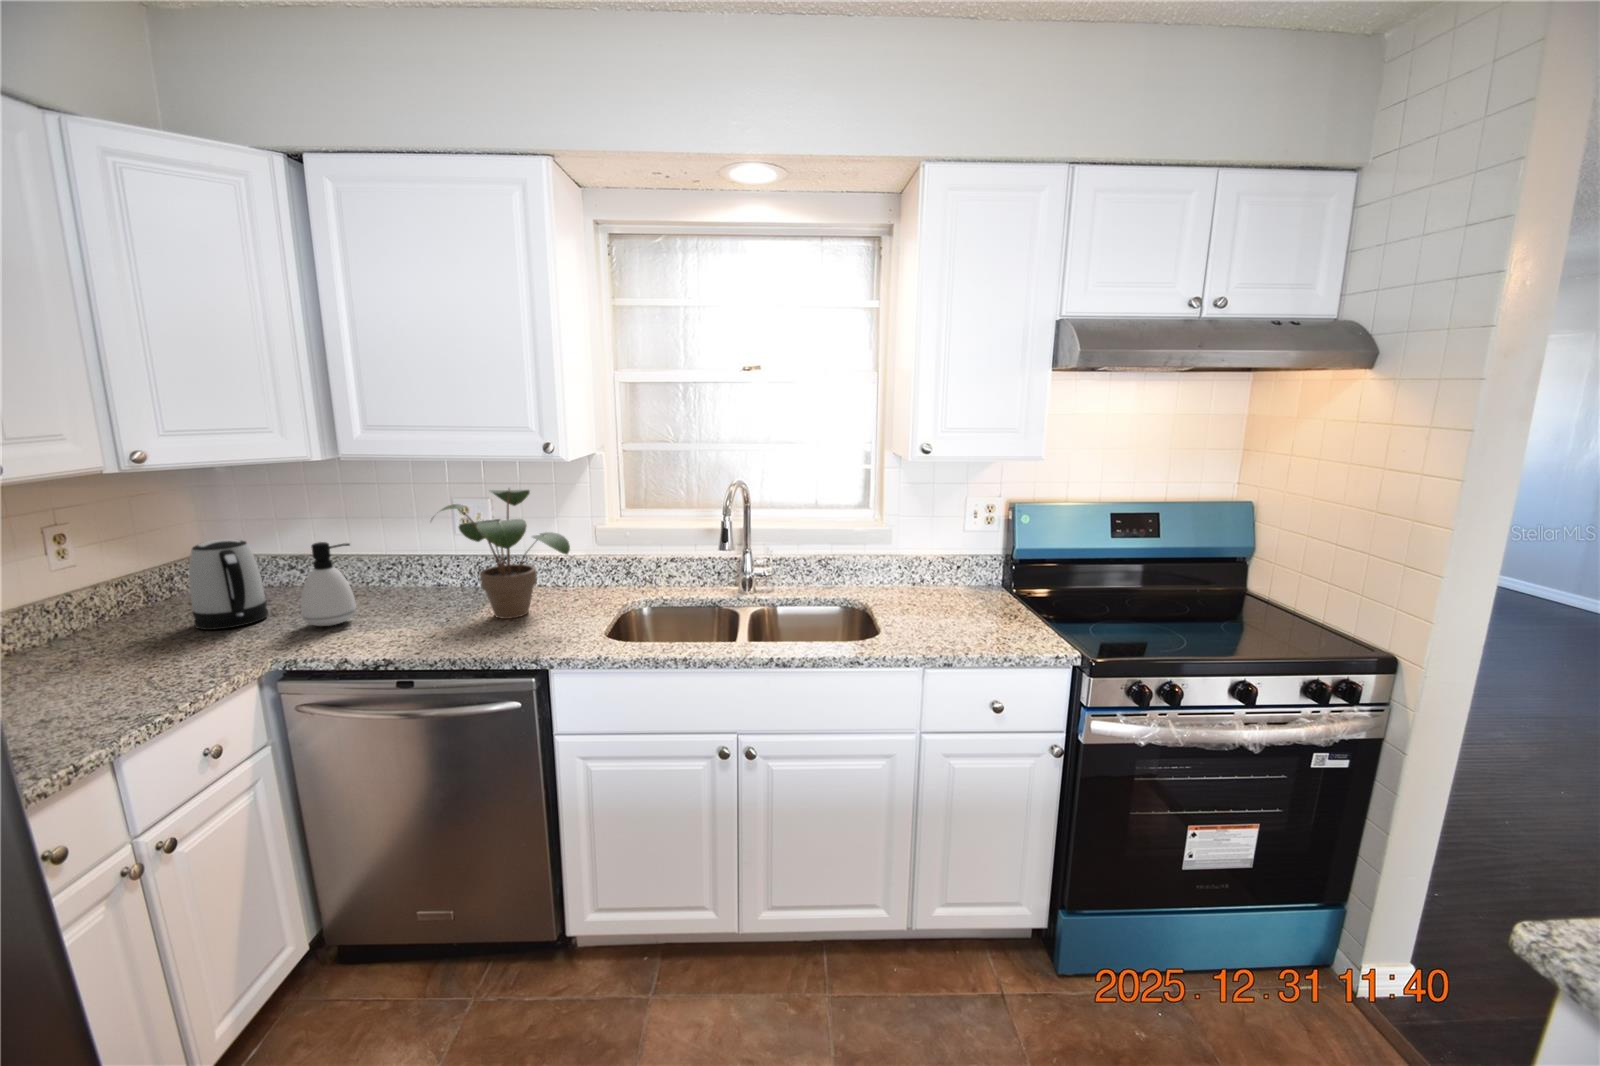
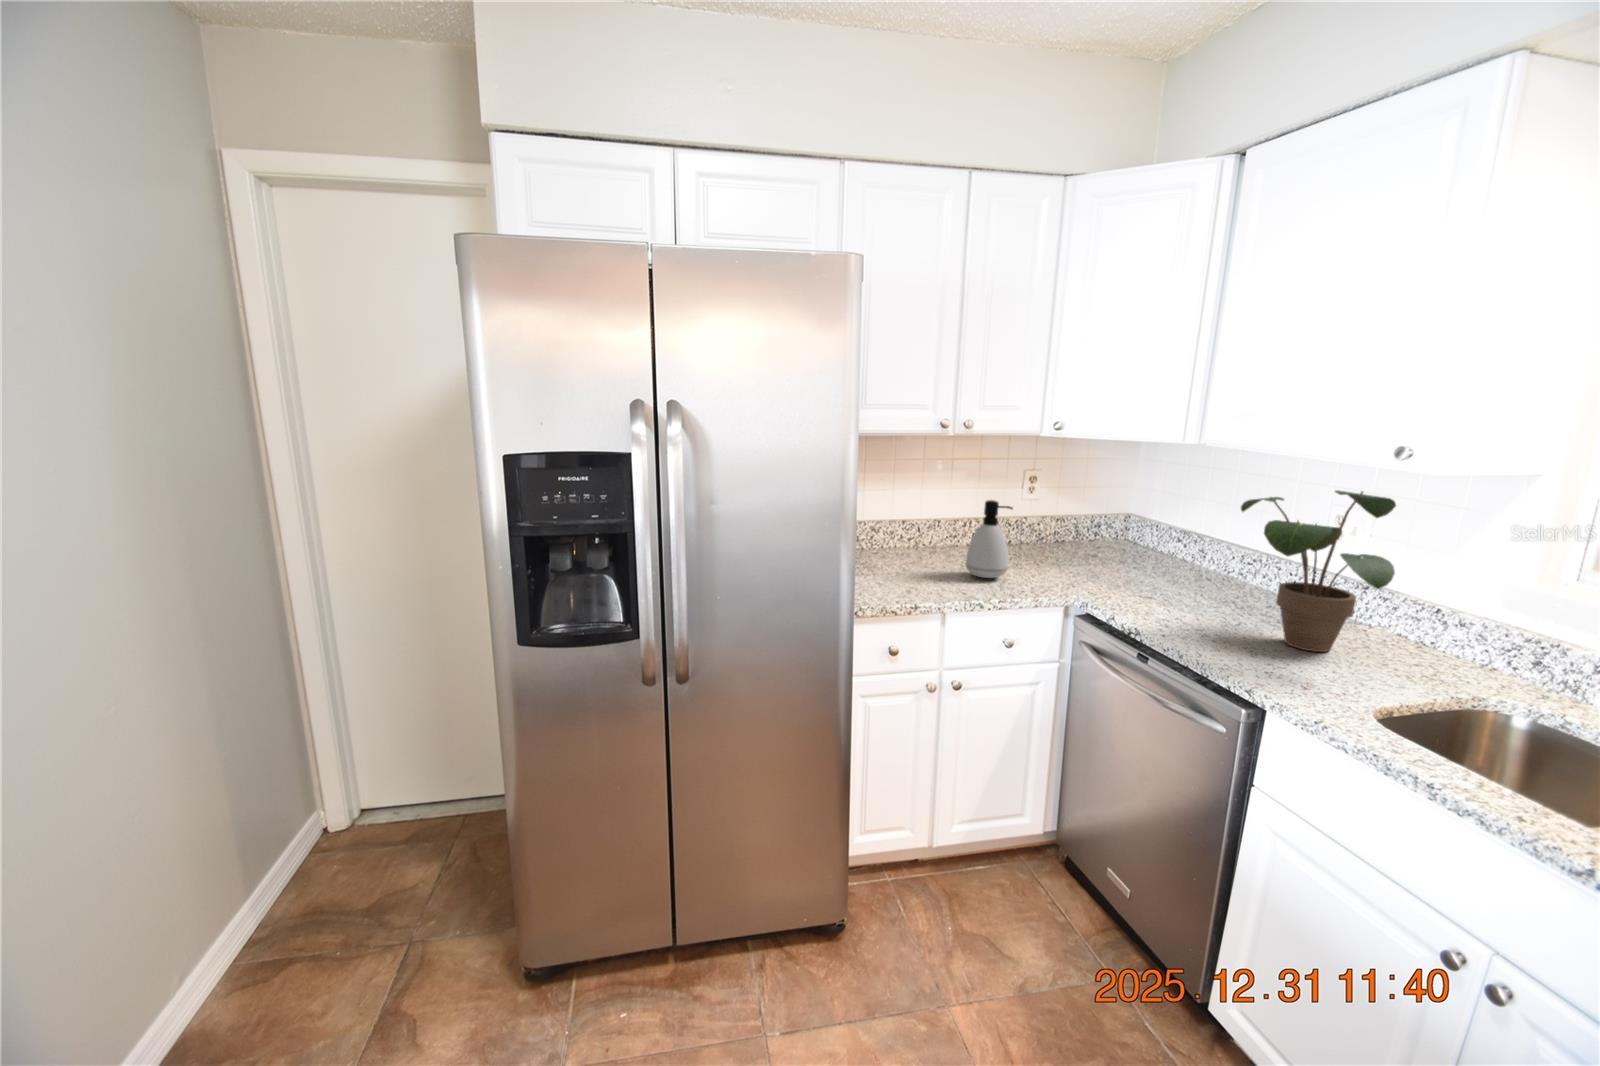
kettle: present [189,539,268,630] -> none [1073,495,1128,572]
soap dispenser: present [301,542,356,626] -> present [966,500,1013,578]

